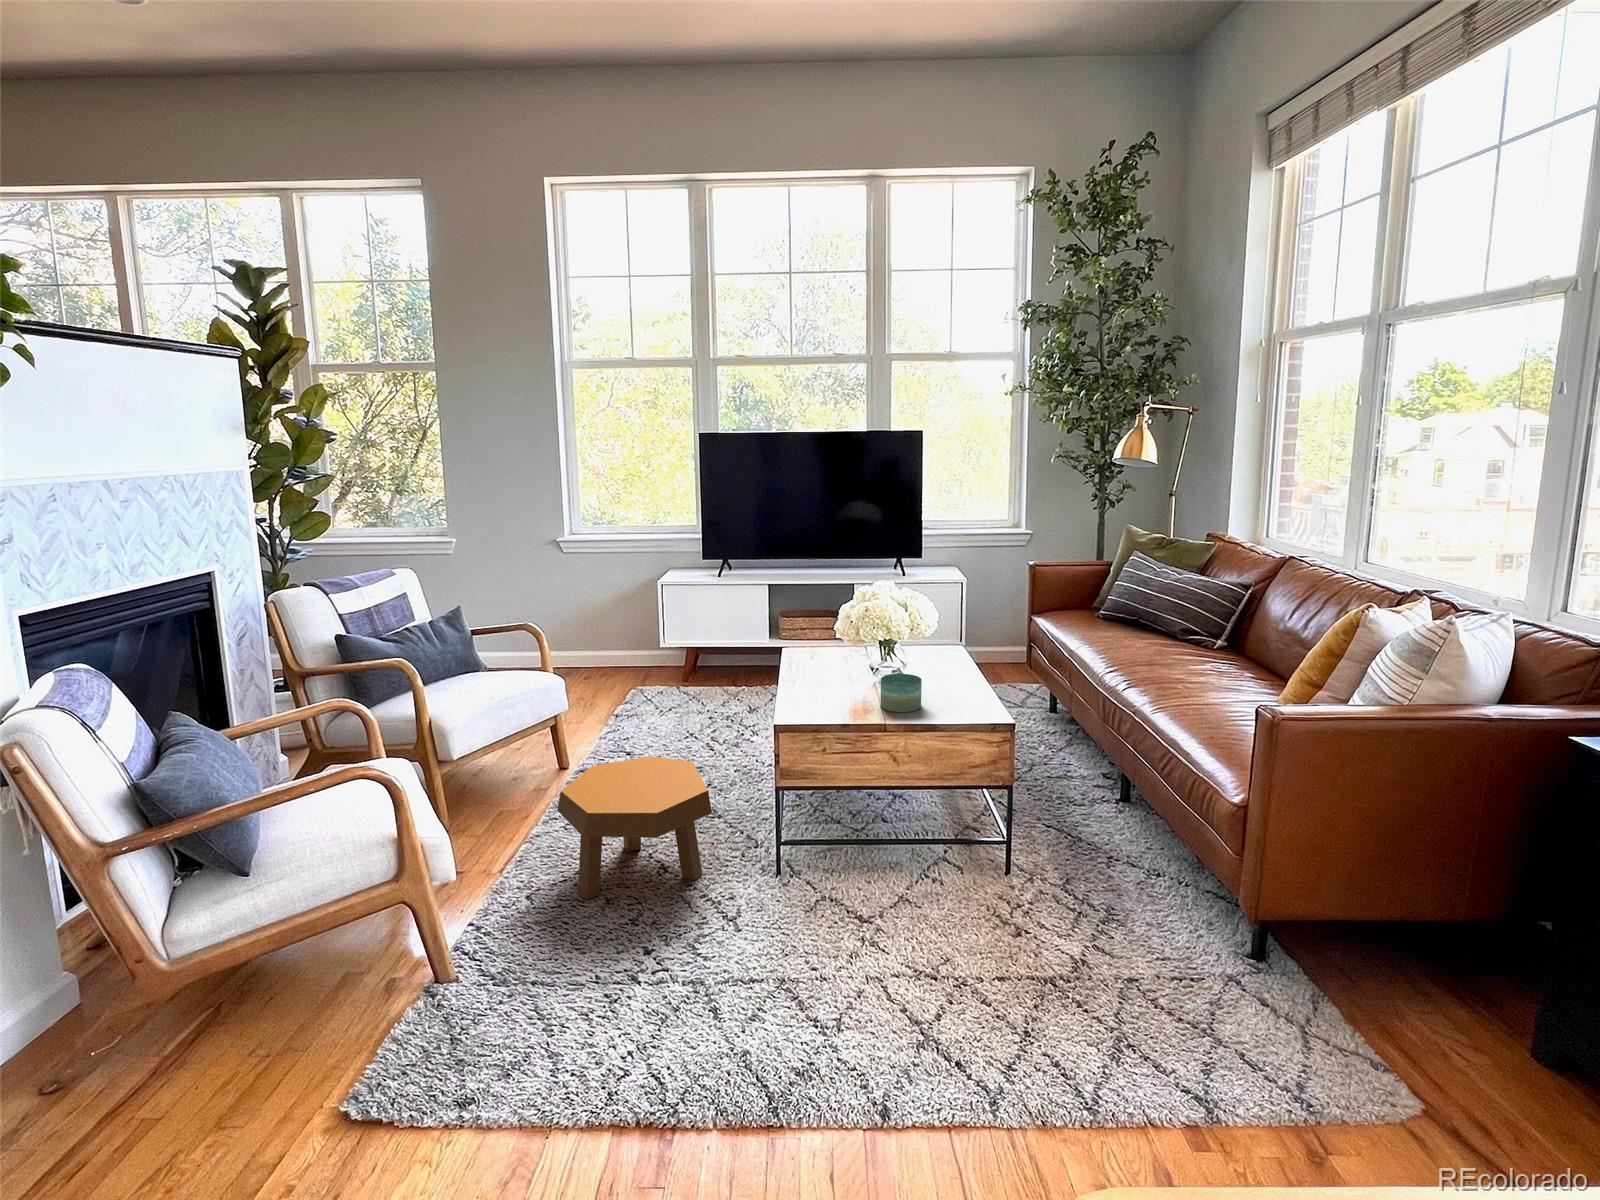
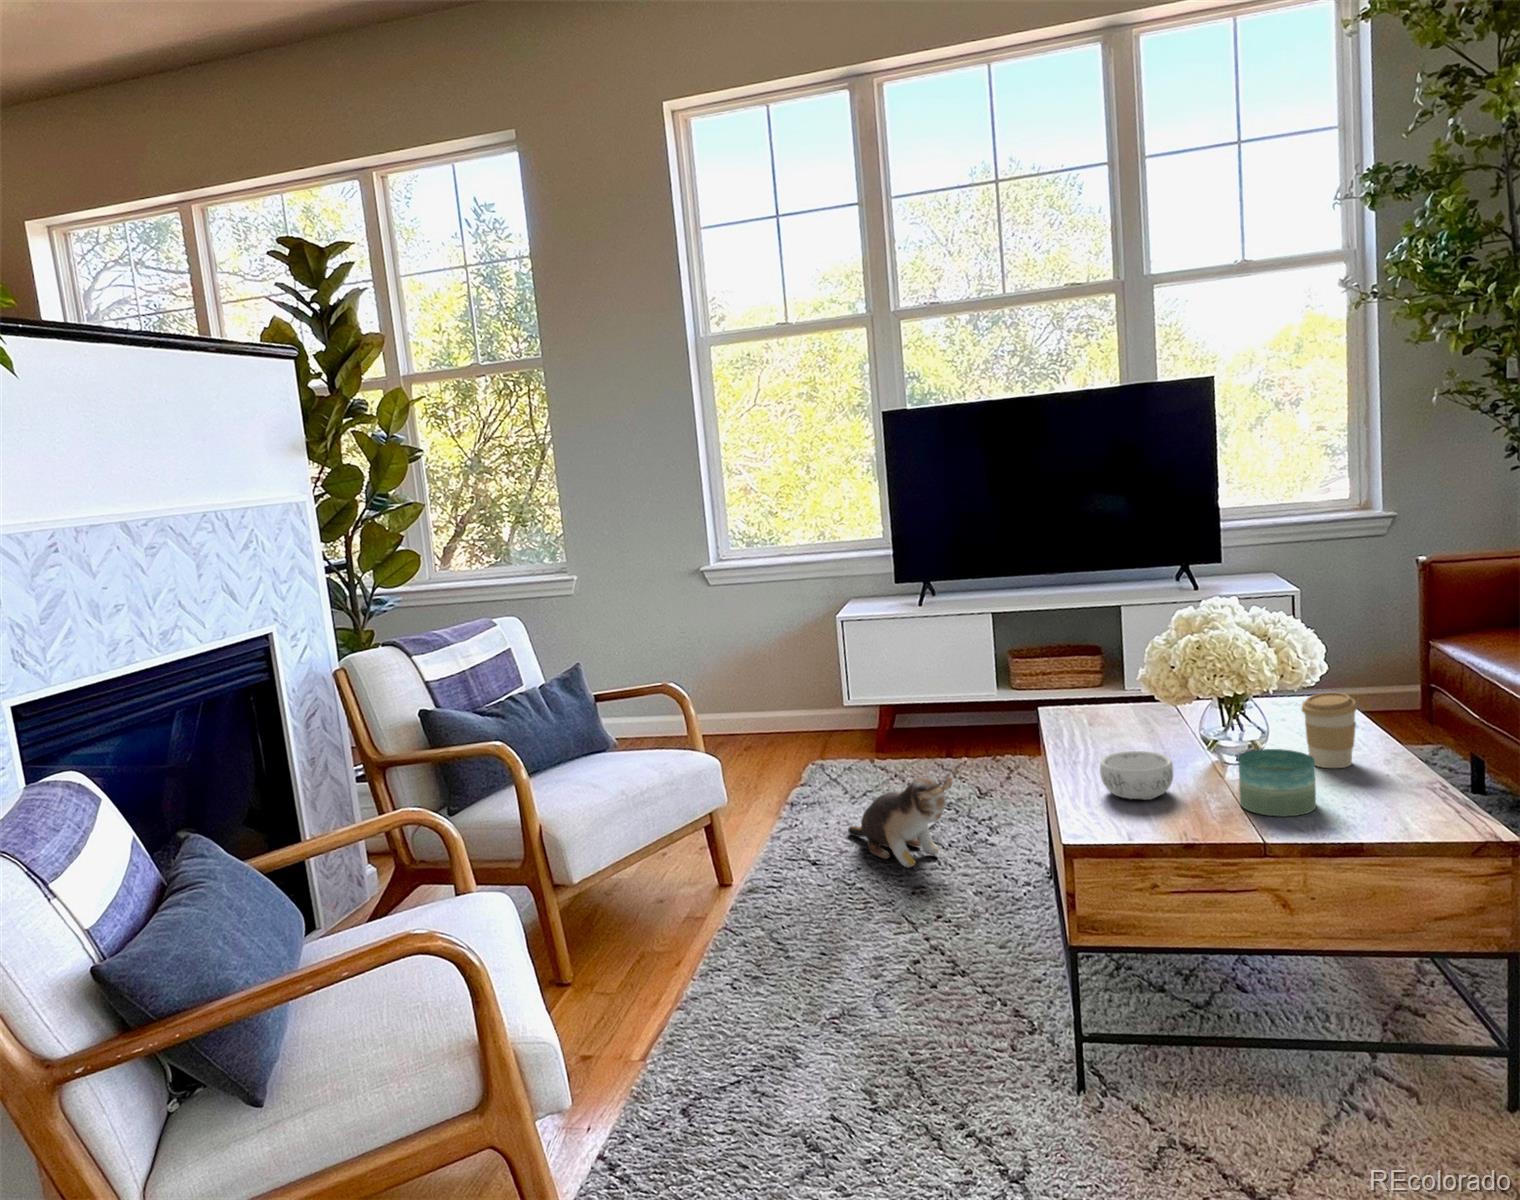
coffee cup: none [925,643,955,687] -> present [1301,692,1357,768]
decorative bowl: none [804,674,847,703] -> present [1100,751,1173,800]
plush toy: none [655,694,725,755] -> present [848,777,952,868]
footstool: present [557,756,712,900] -> none [721,883,964,1123]

